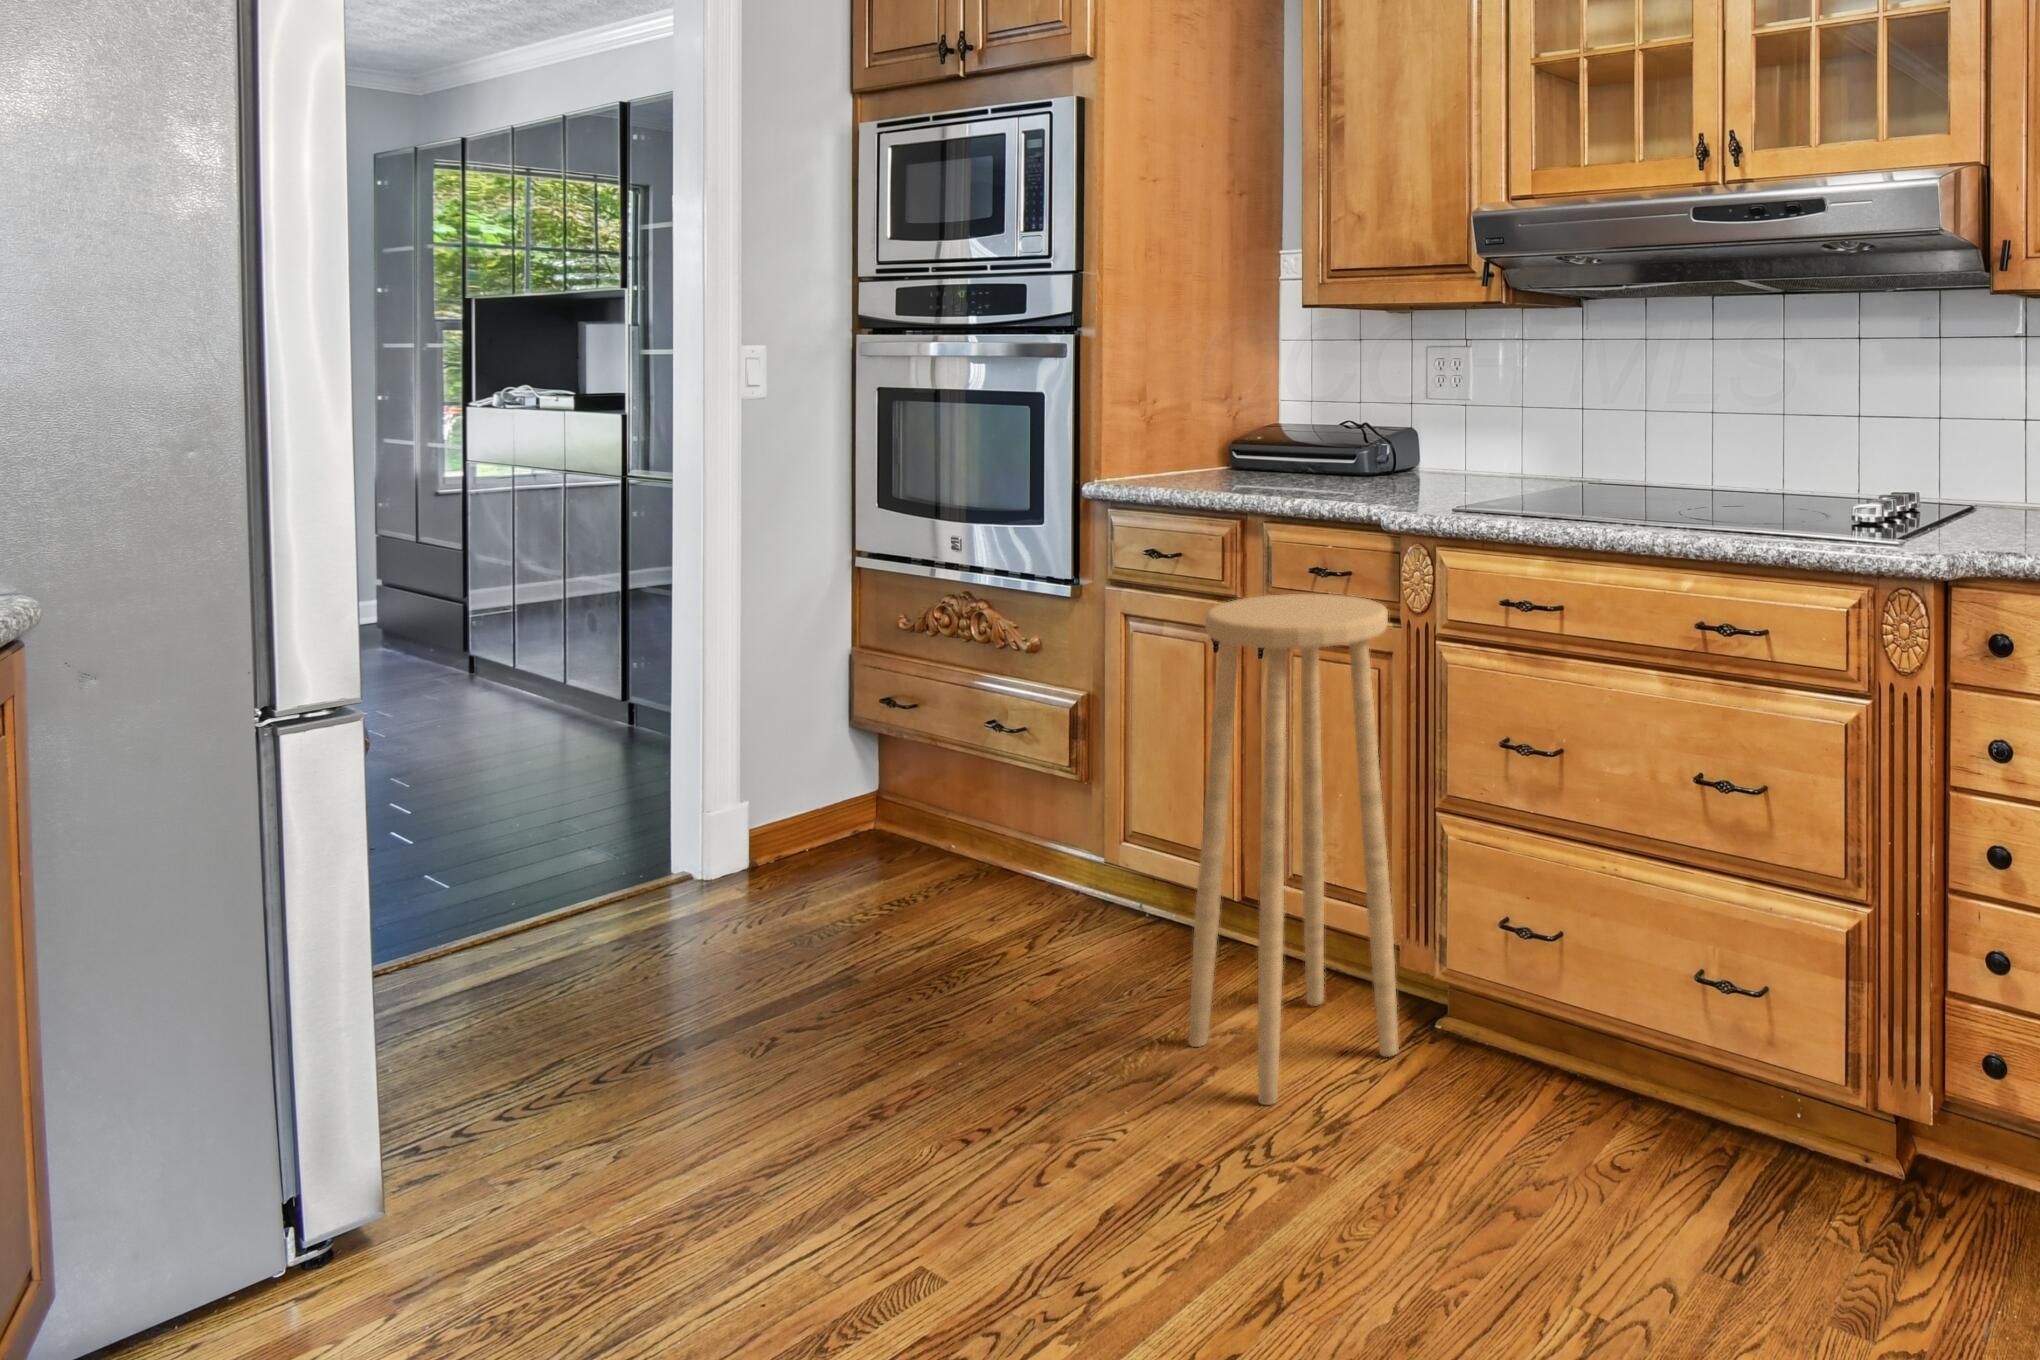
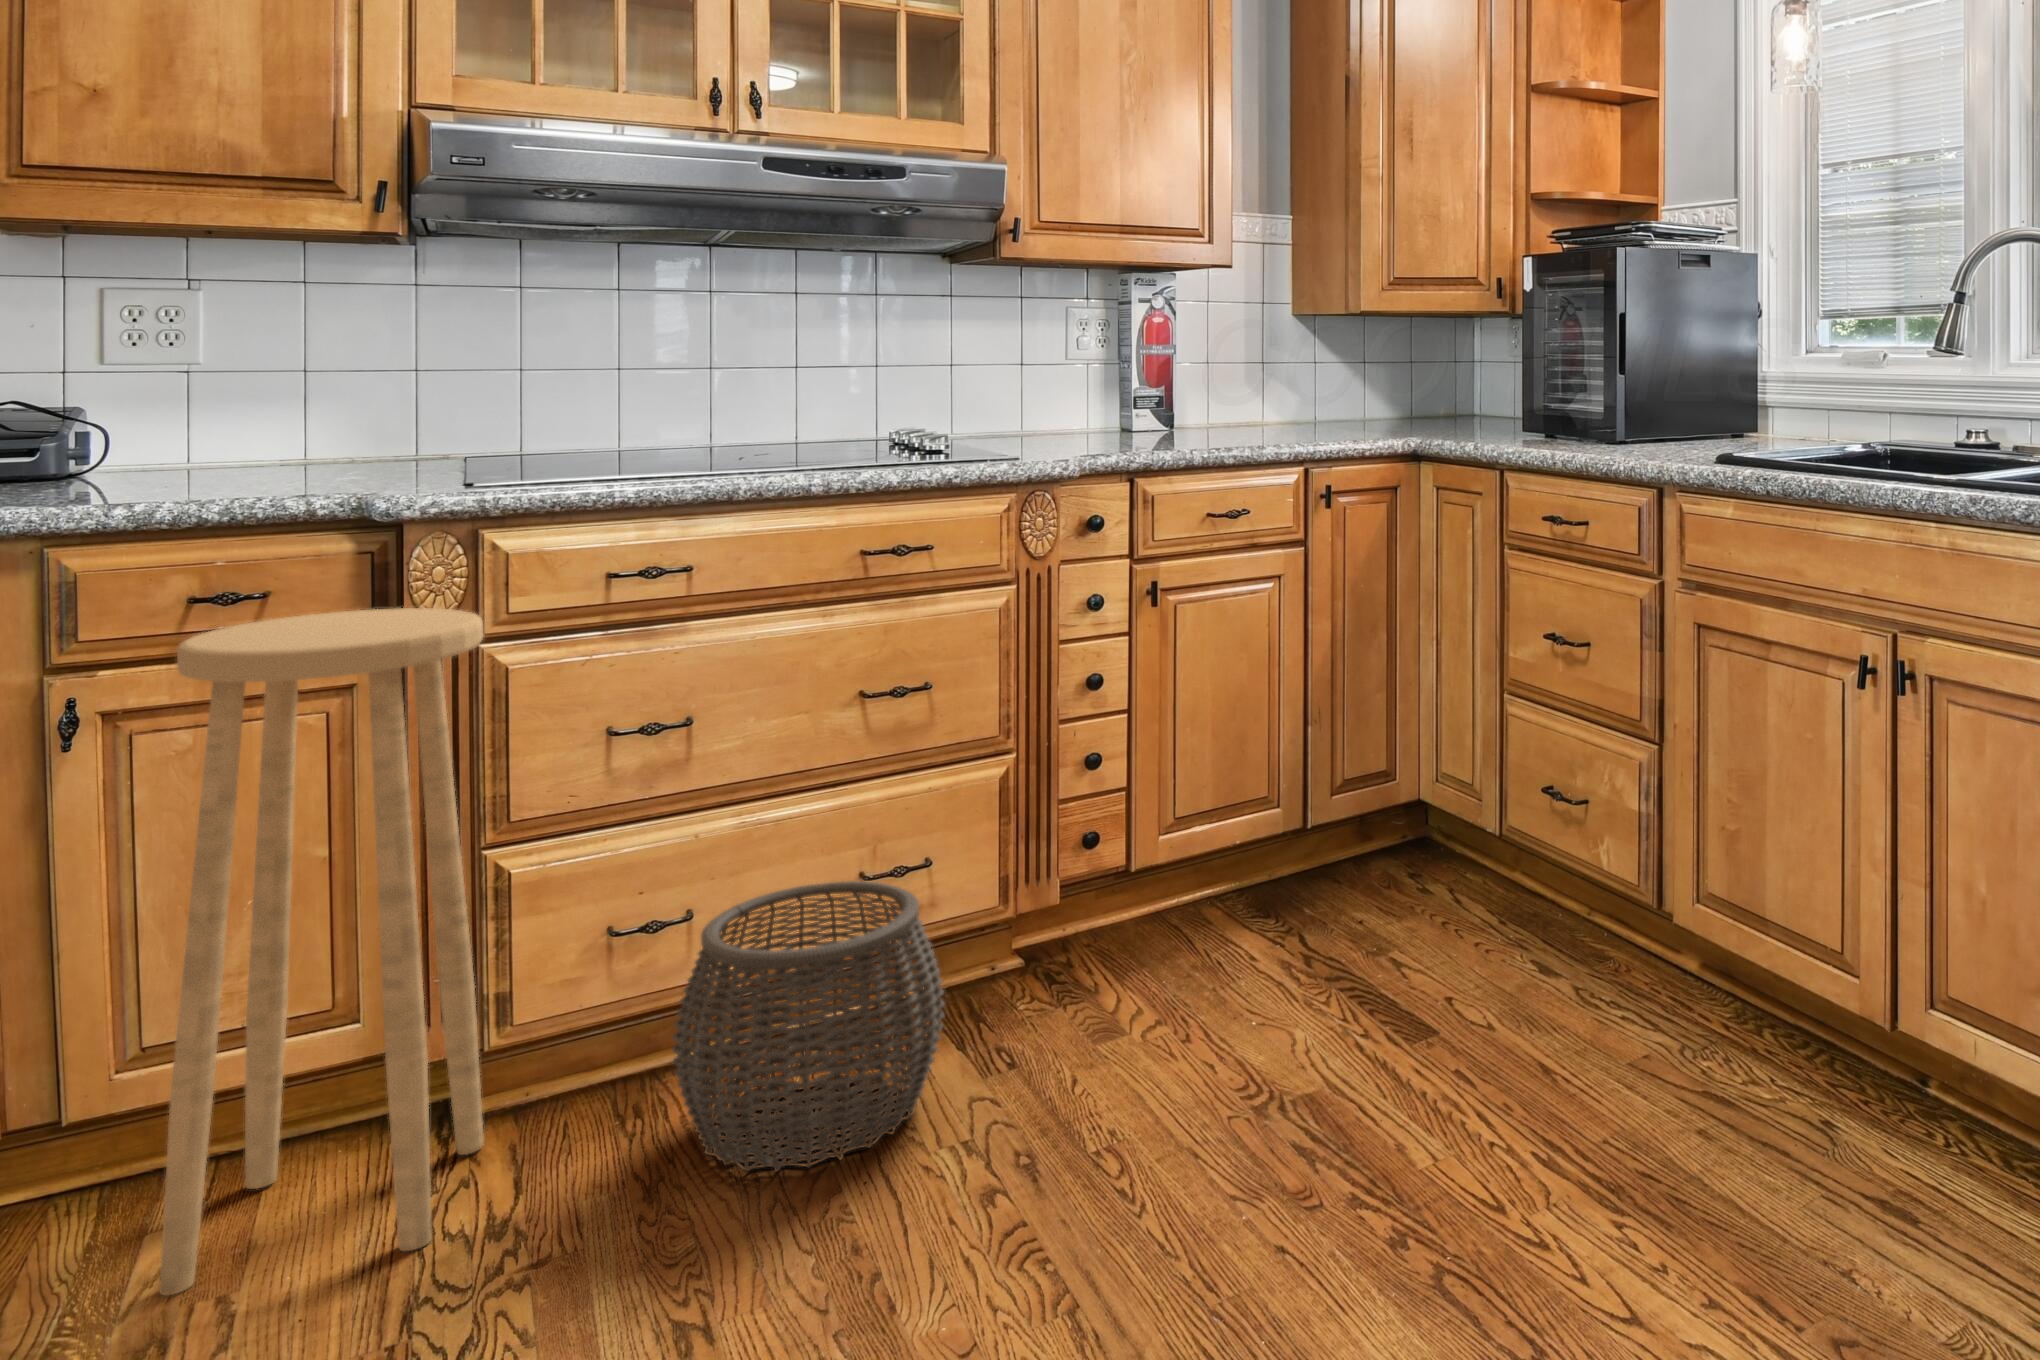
woven basket: none [1389,944,1637,1258] -> present [672,881,945,1171]

